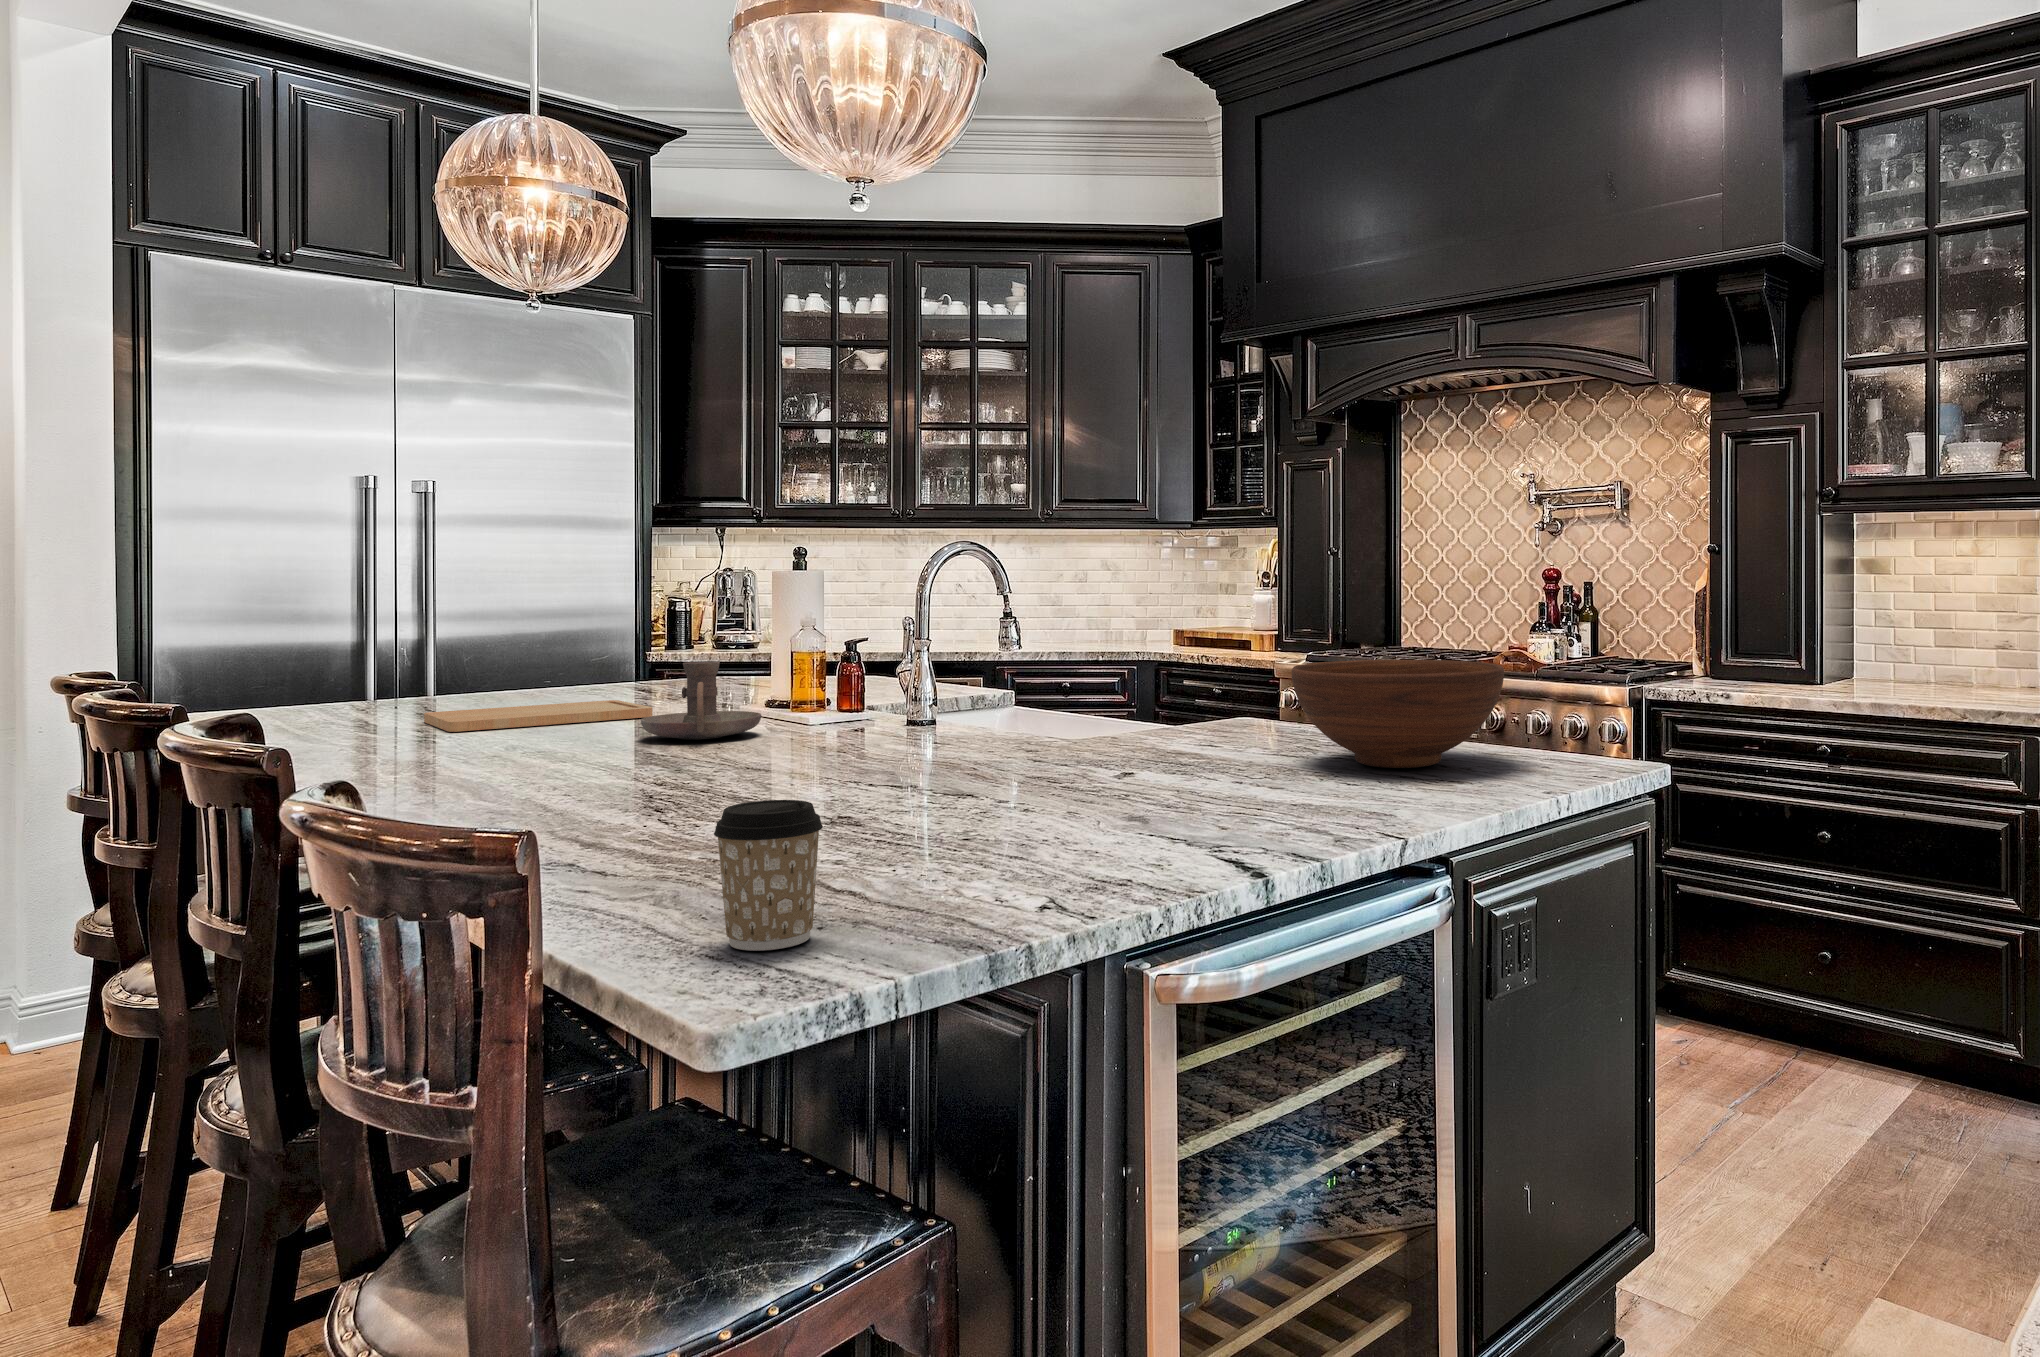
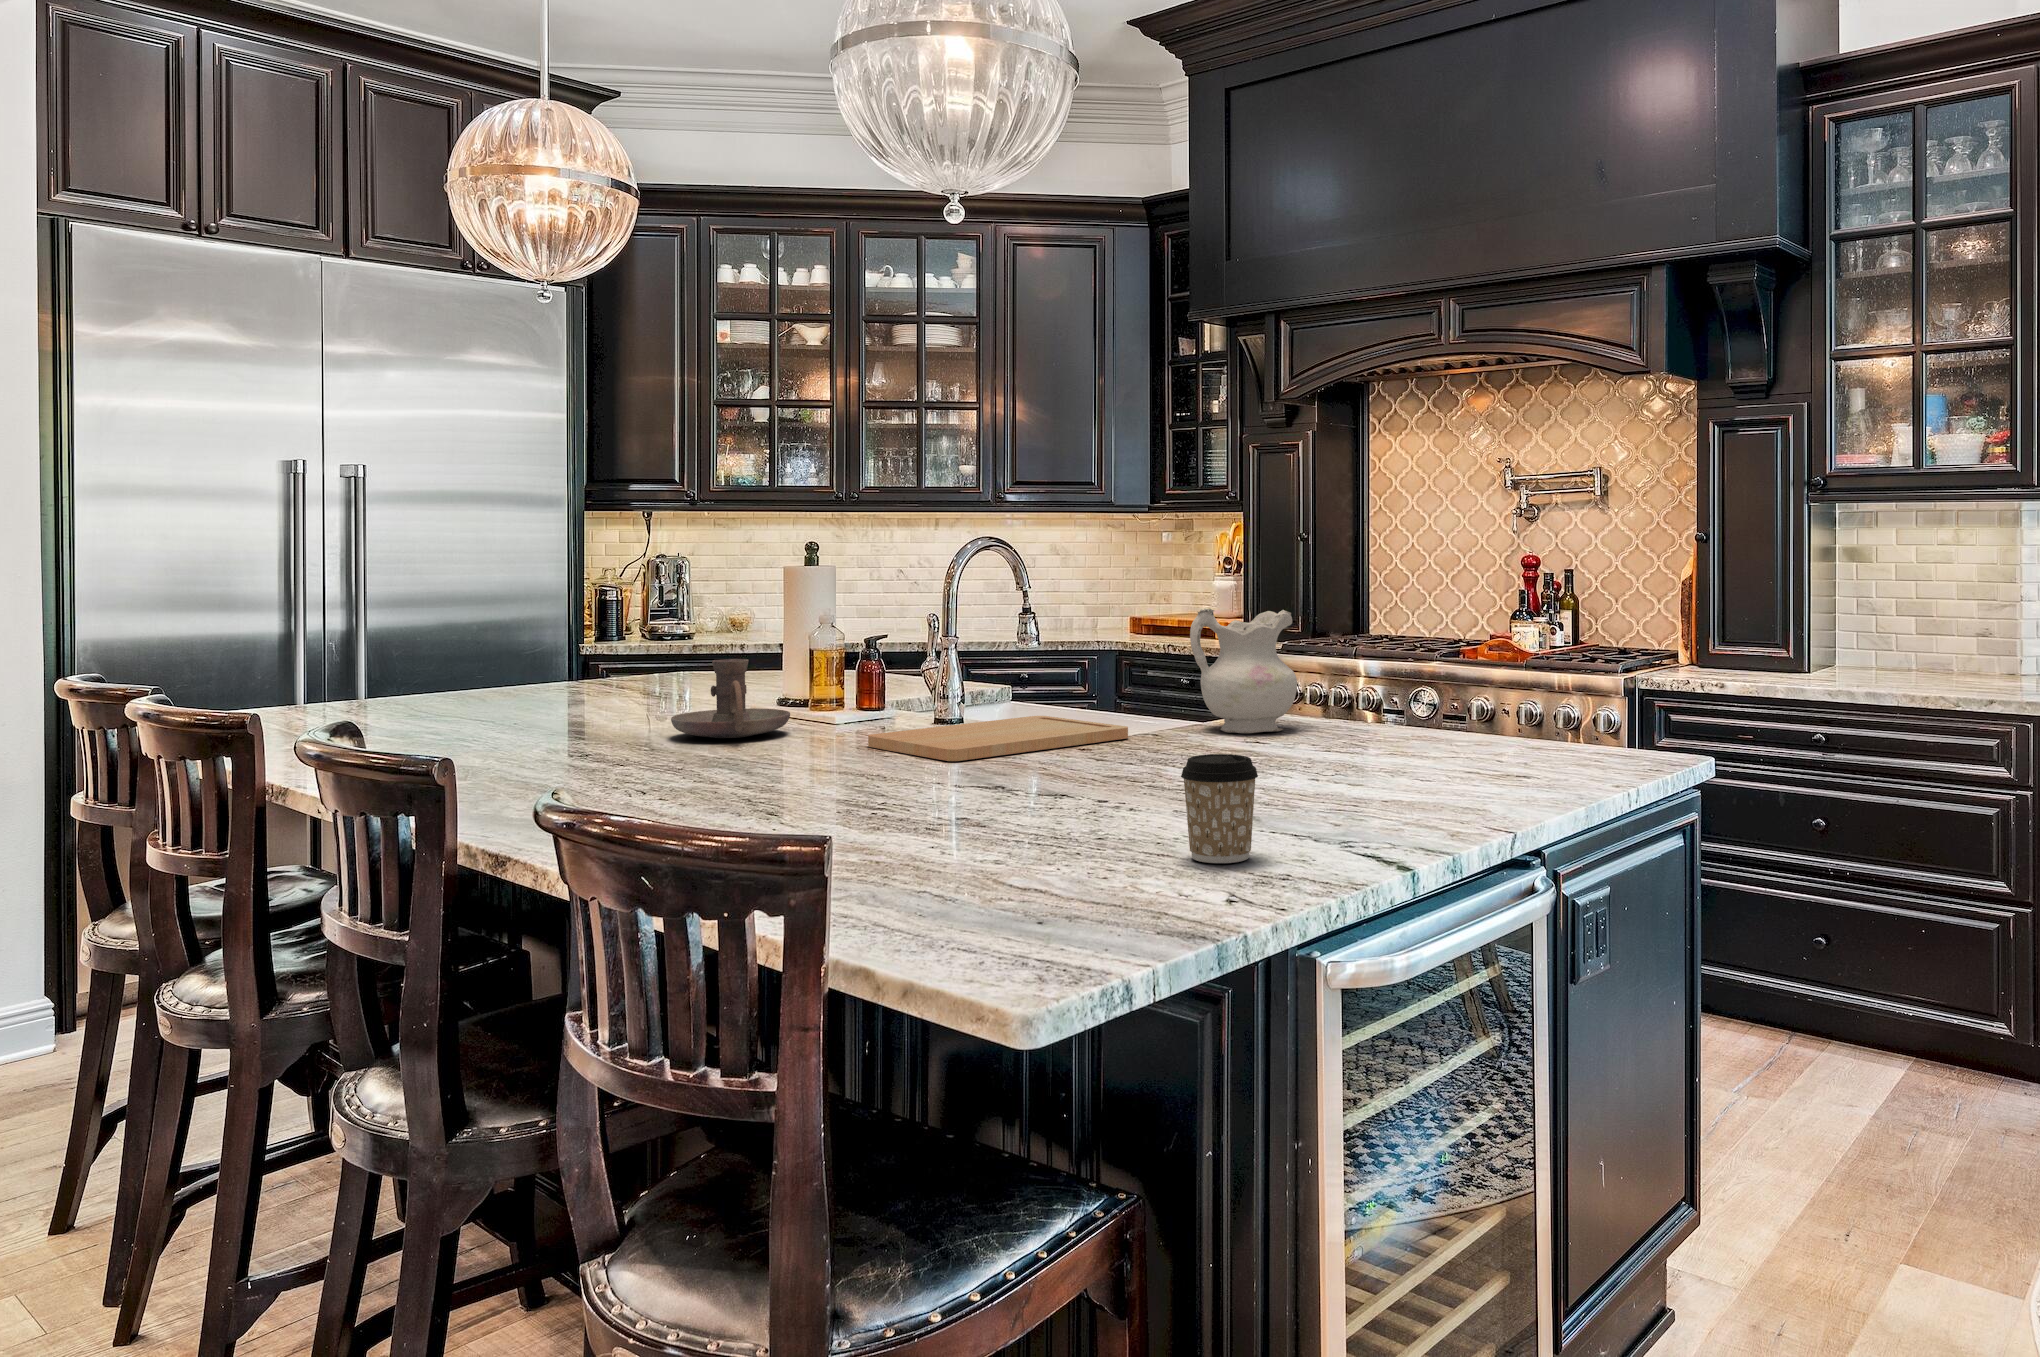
ceramic pitcher: none [1154,611,1264,737] -> present [1190,609,1297,733]
fruit bowl: present [1292,660,1504,768] -> none [1349,658,1557,765]
cutting board: present [424,700,653,732] -> present [868,716,1128,761]
coffee cup: present [714,800,823,951] -> present [1181,754,1258,863]

